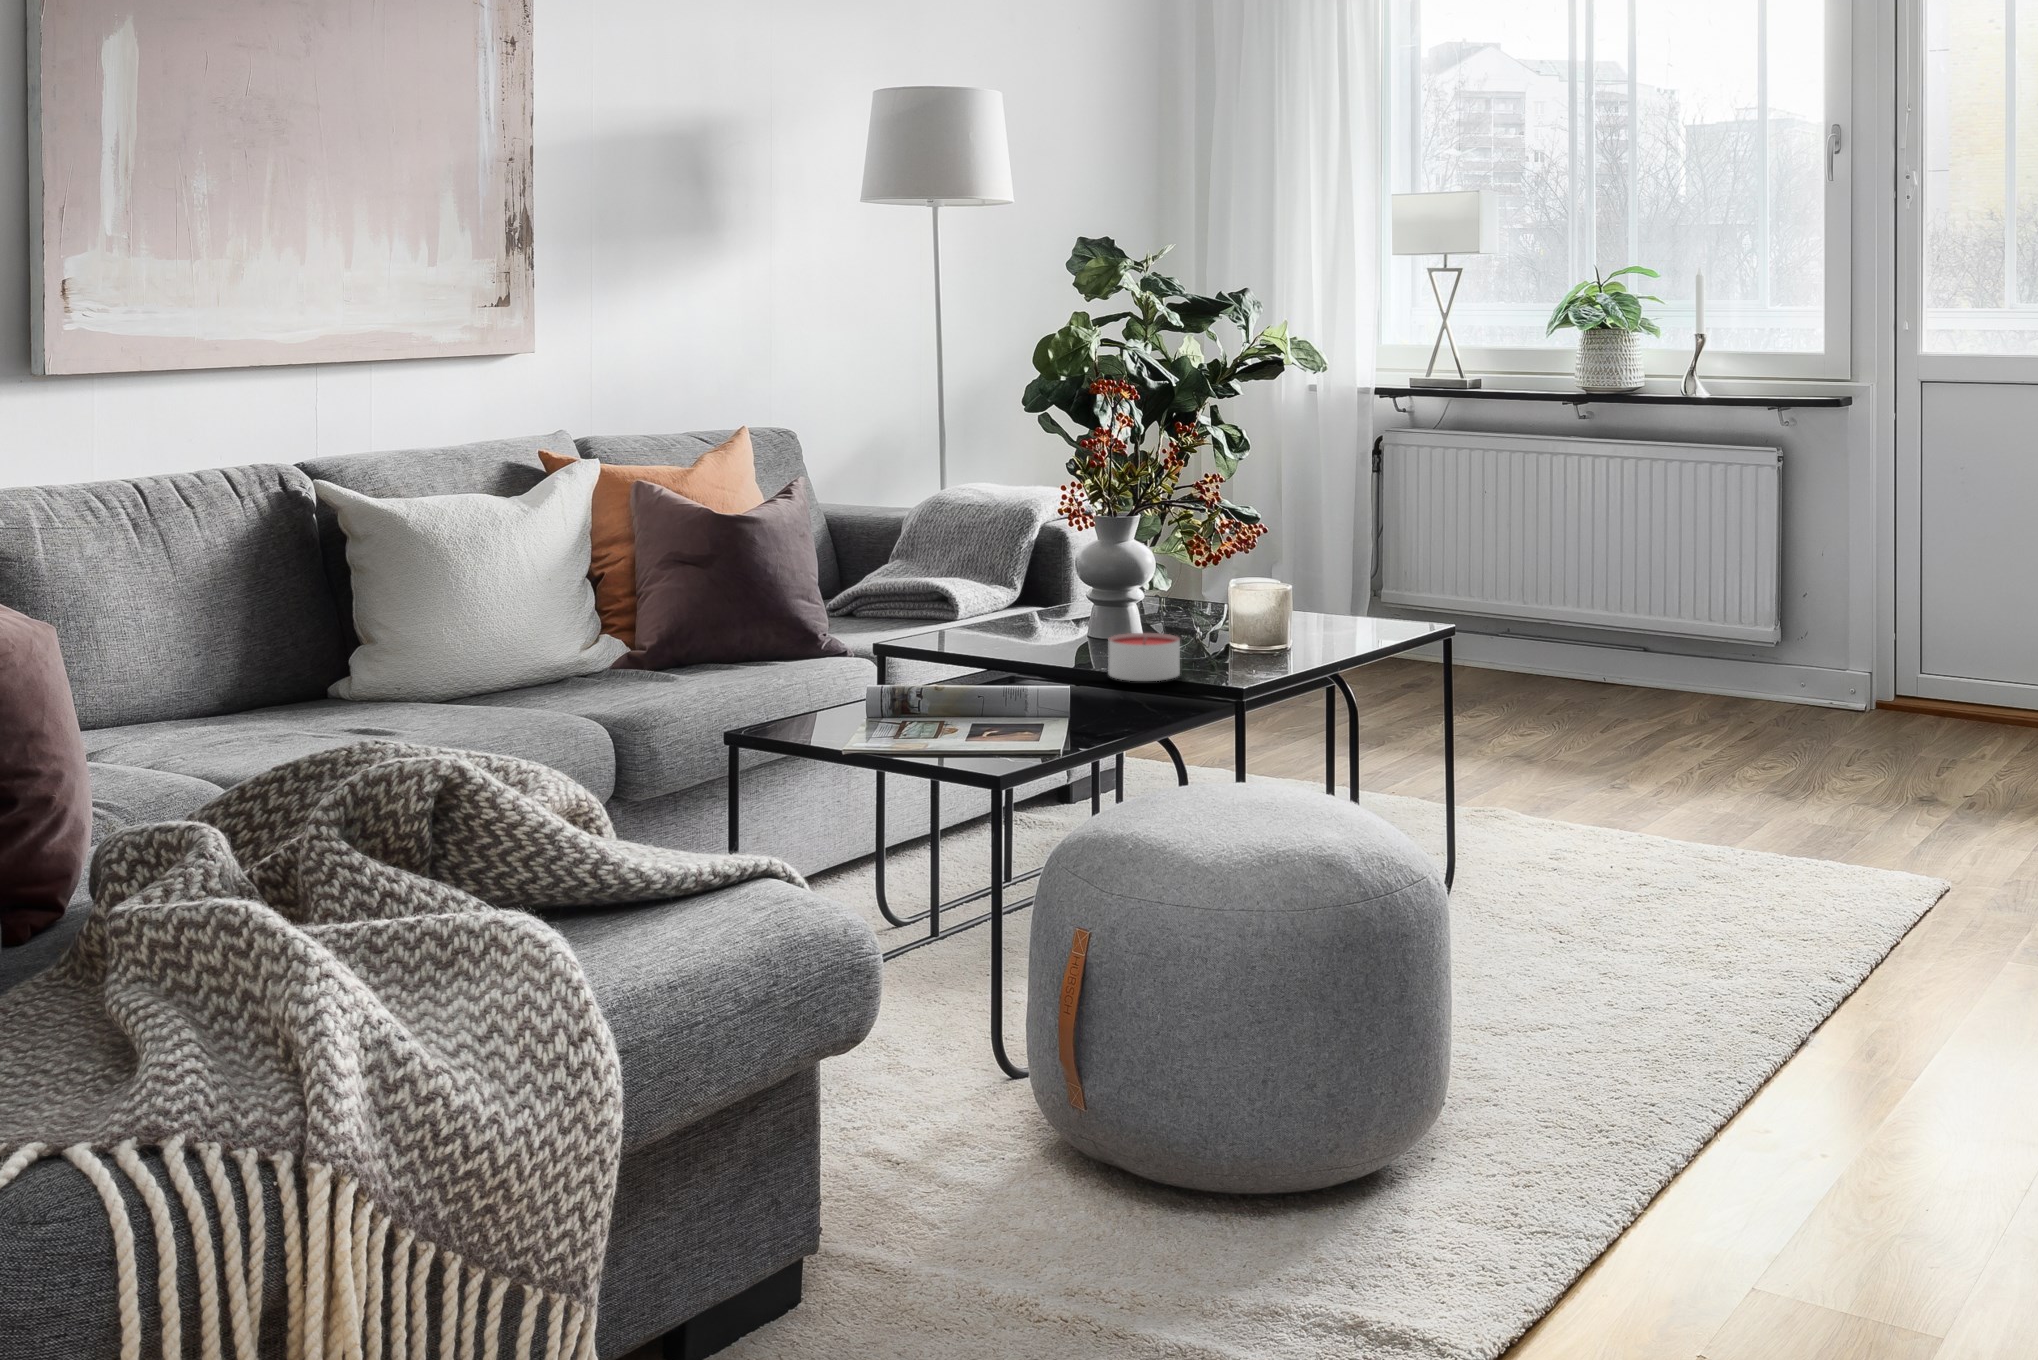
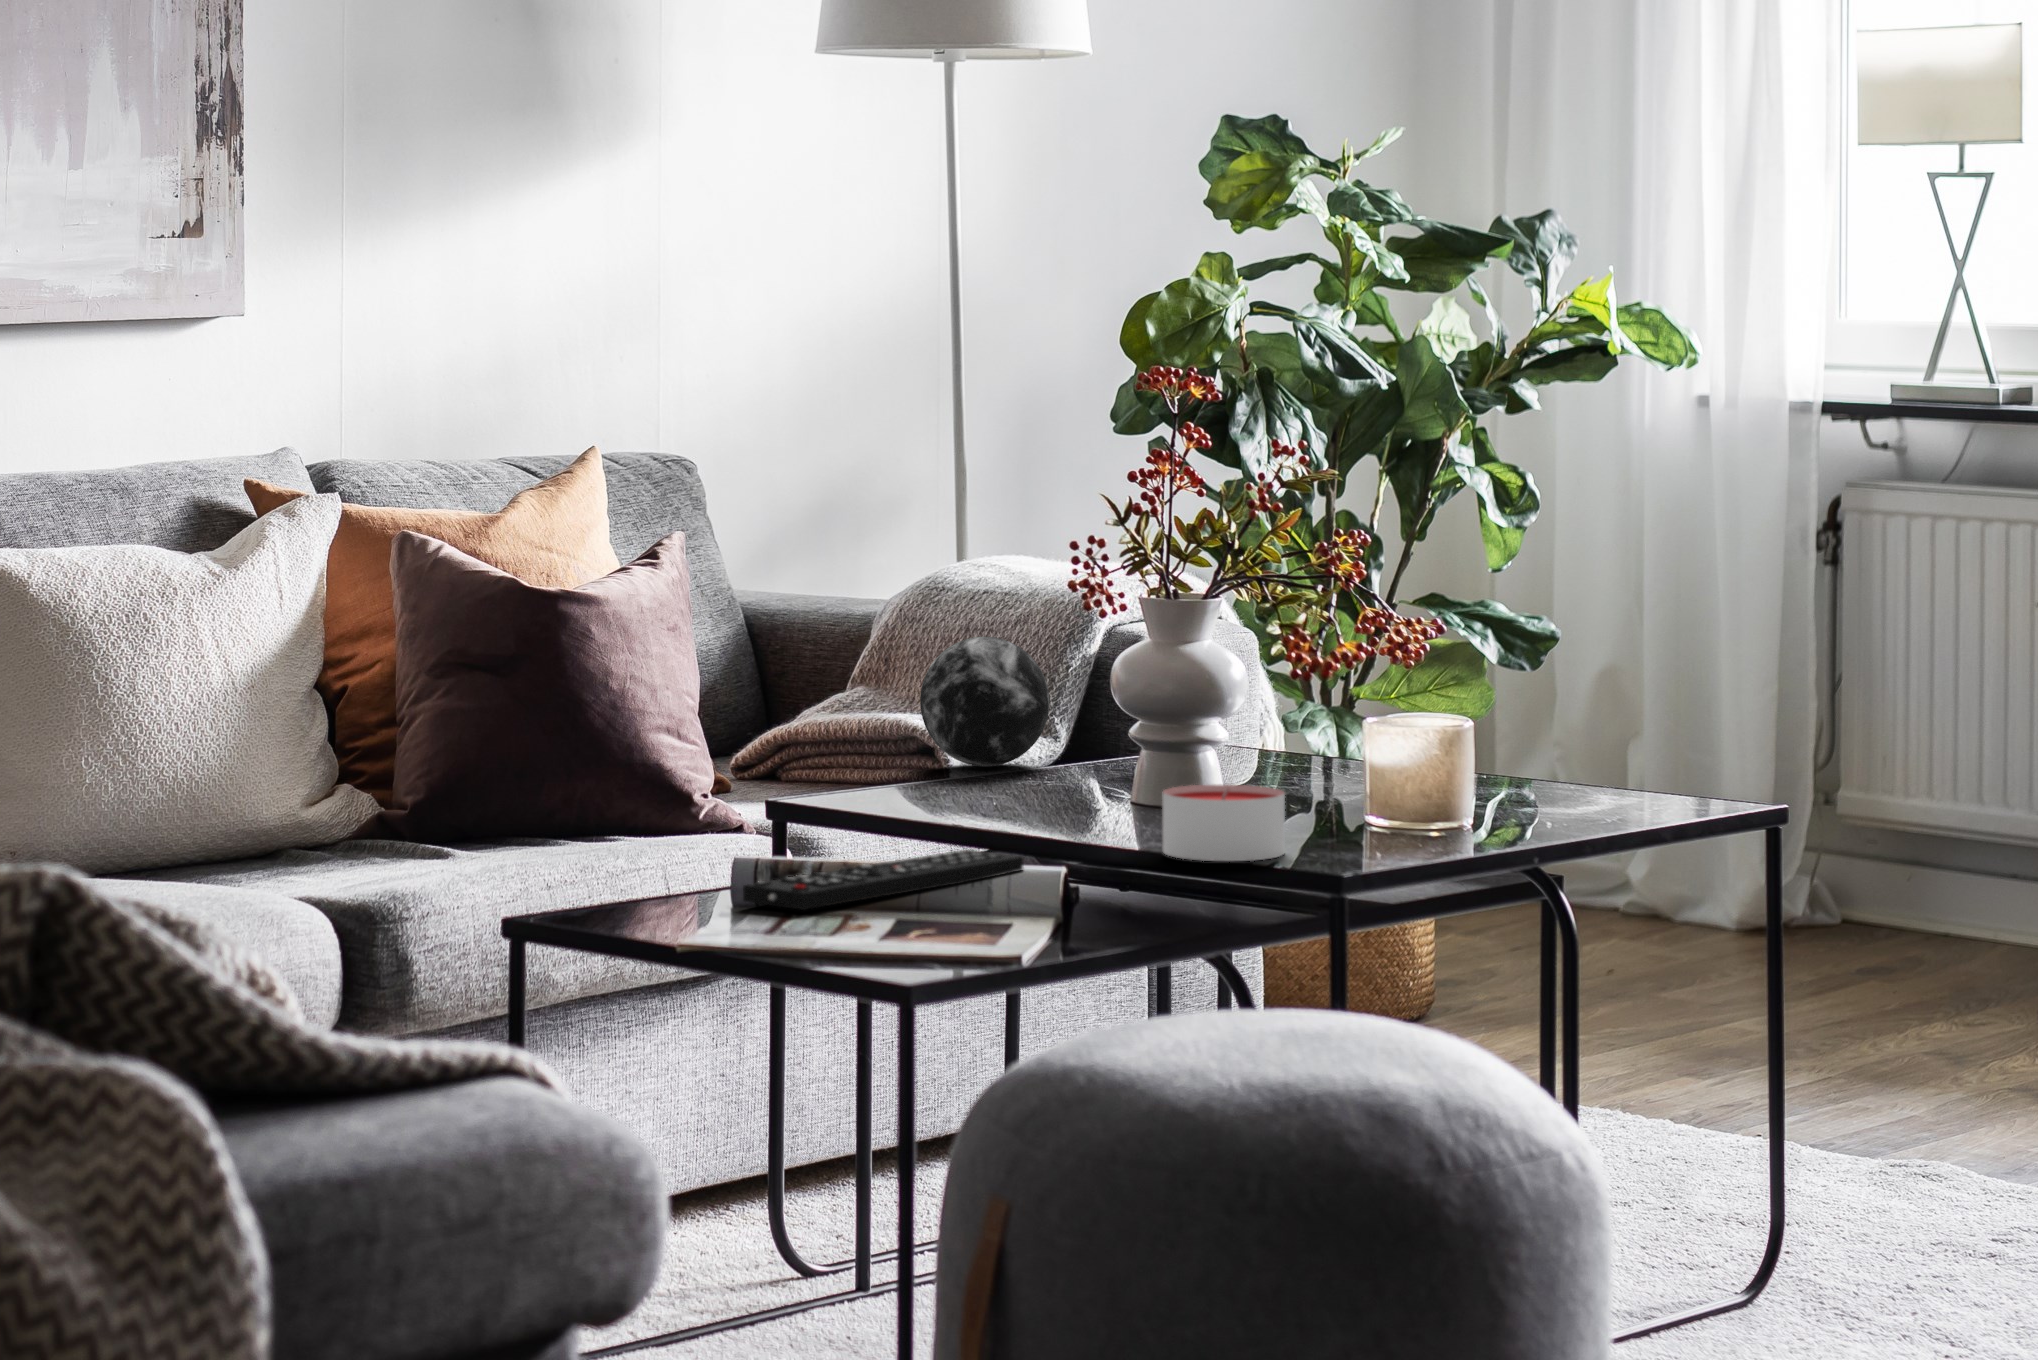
decorative orb: none [939,537,1013,611] -> present [920,637,1050,766]
remote control: none [868,677,1030,726] -> present [743,849,1023,910]

